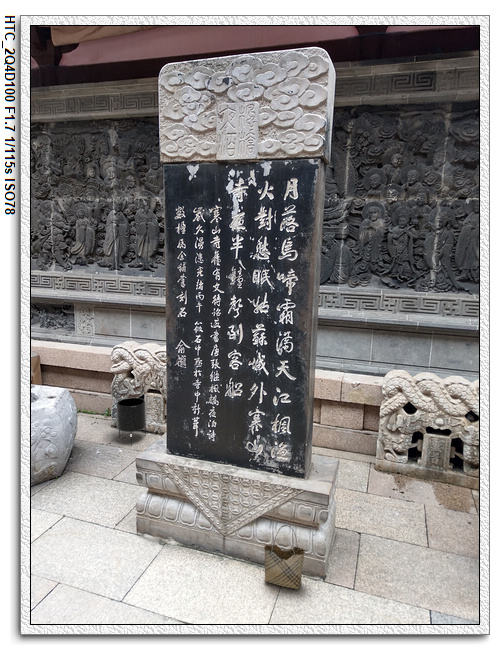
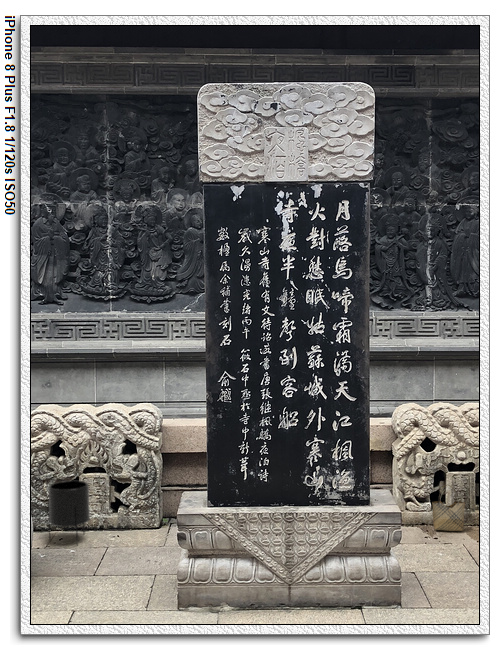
woven basket: present [264,525,305,589] -> present [432,485,465,531]

